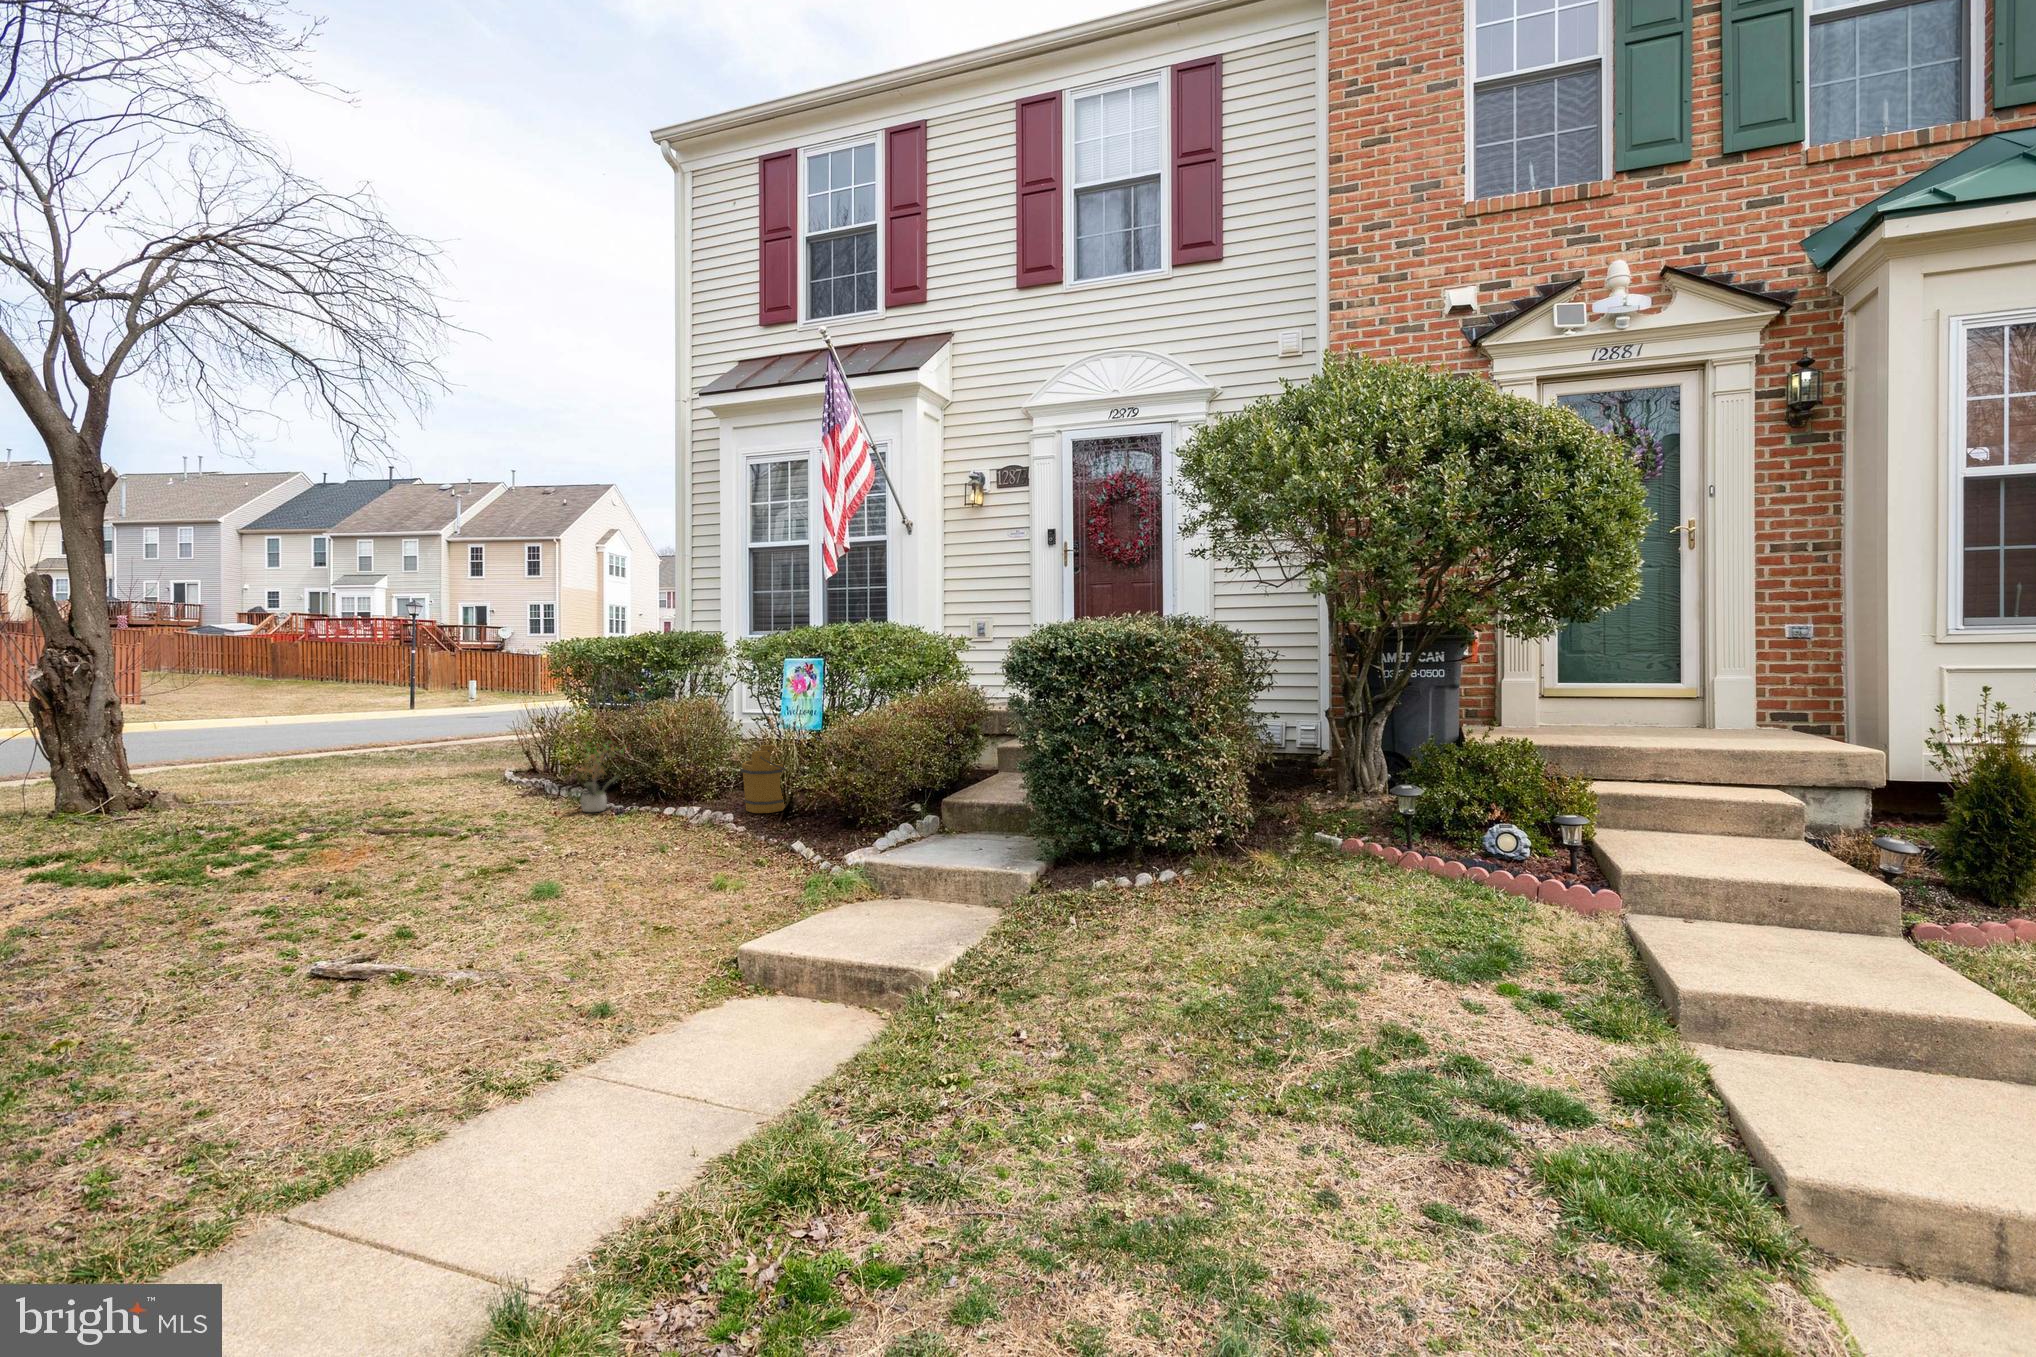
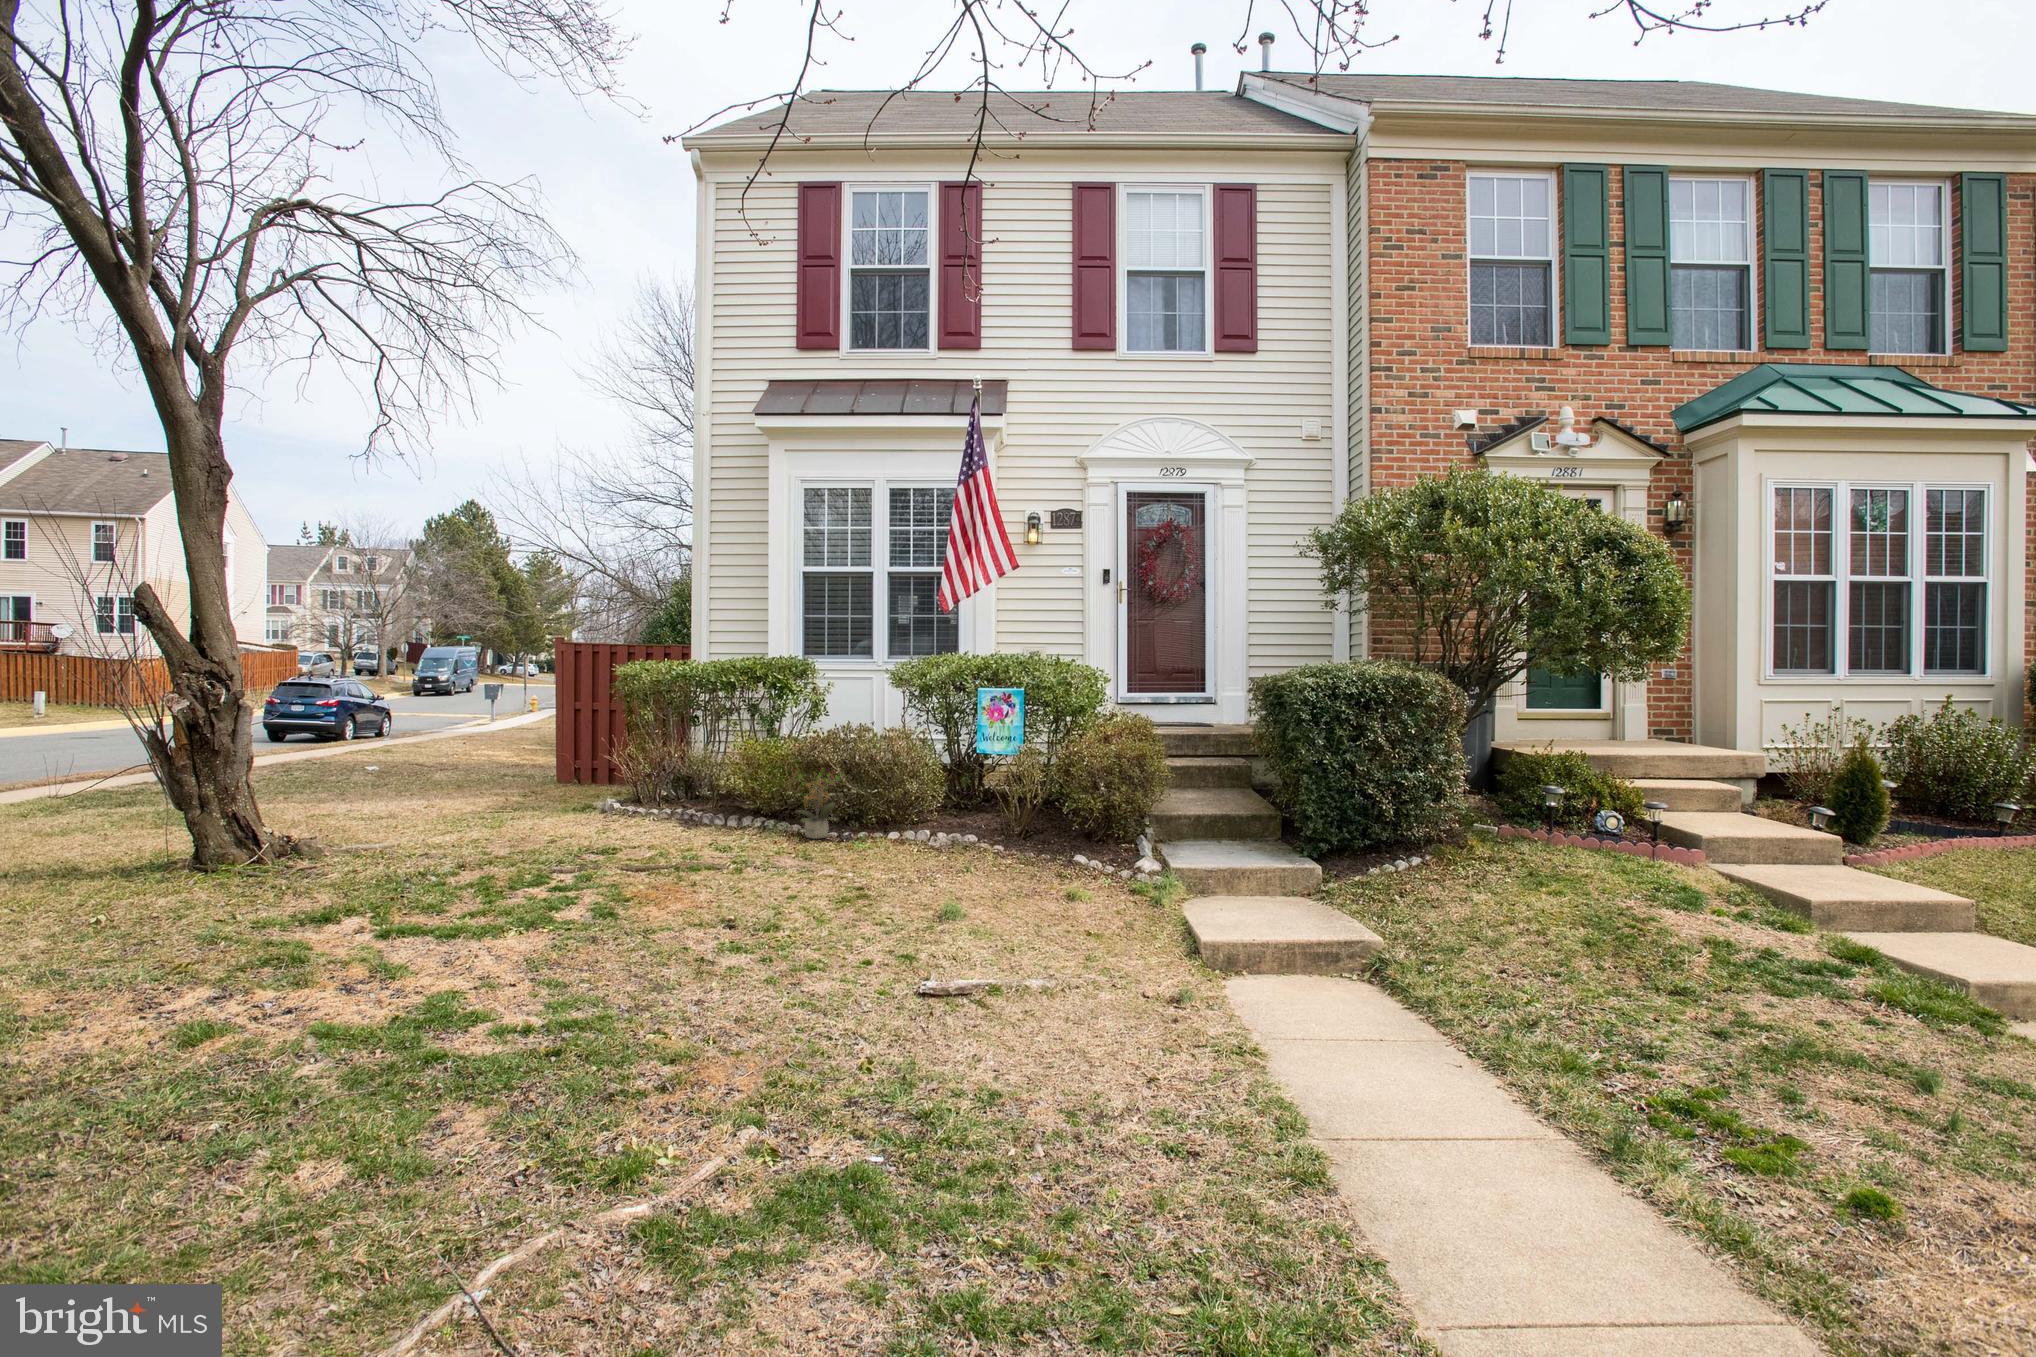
bucket: present [741,745,788,813] -> none [952,769,999,832]

